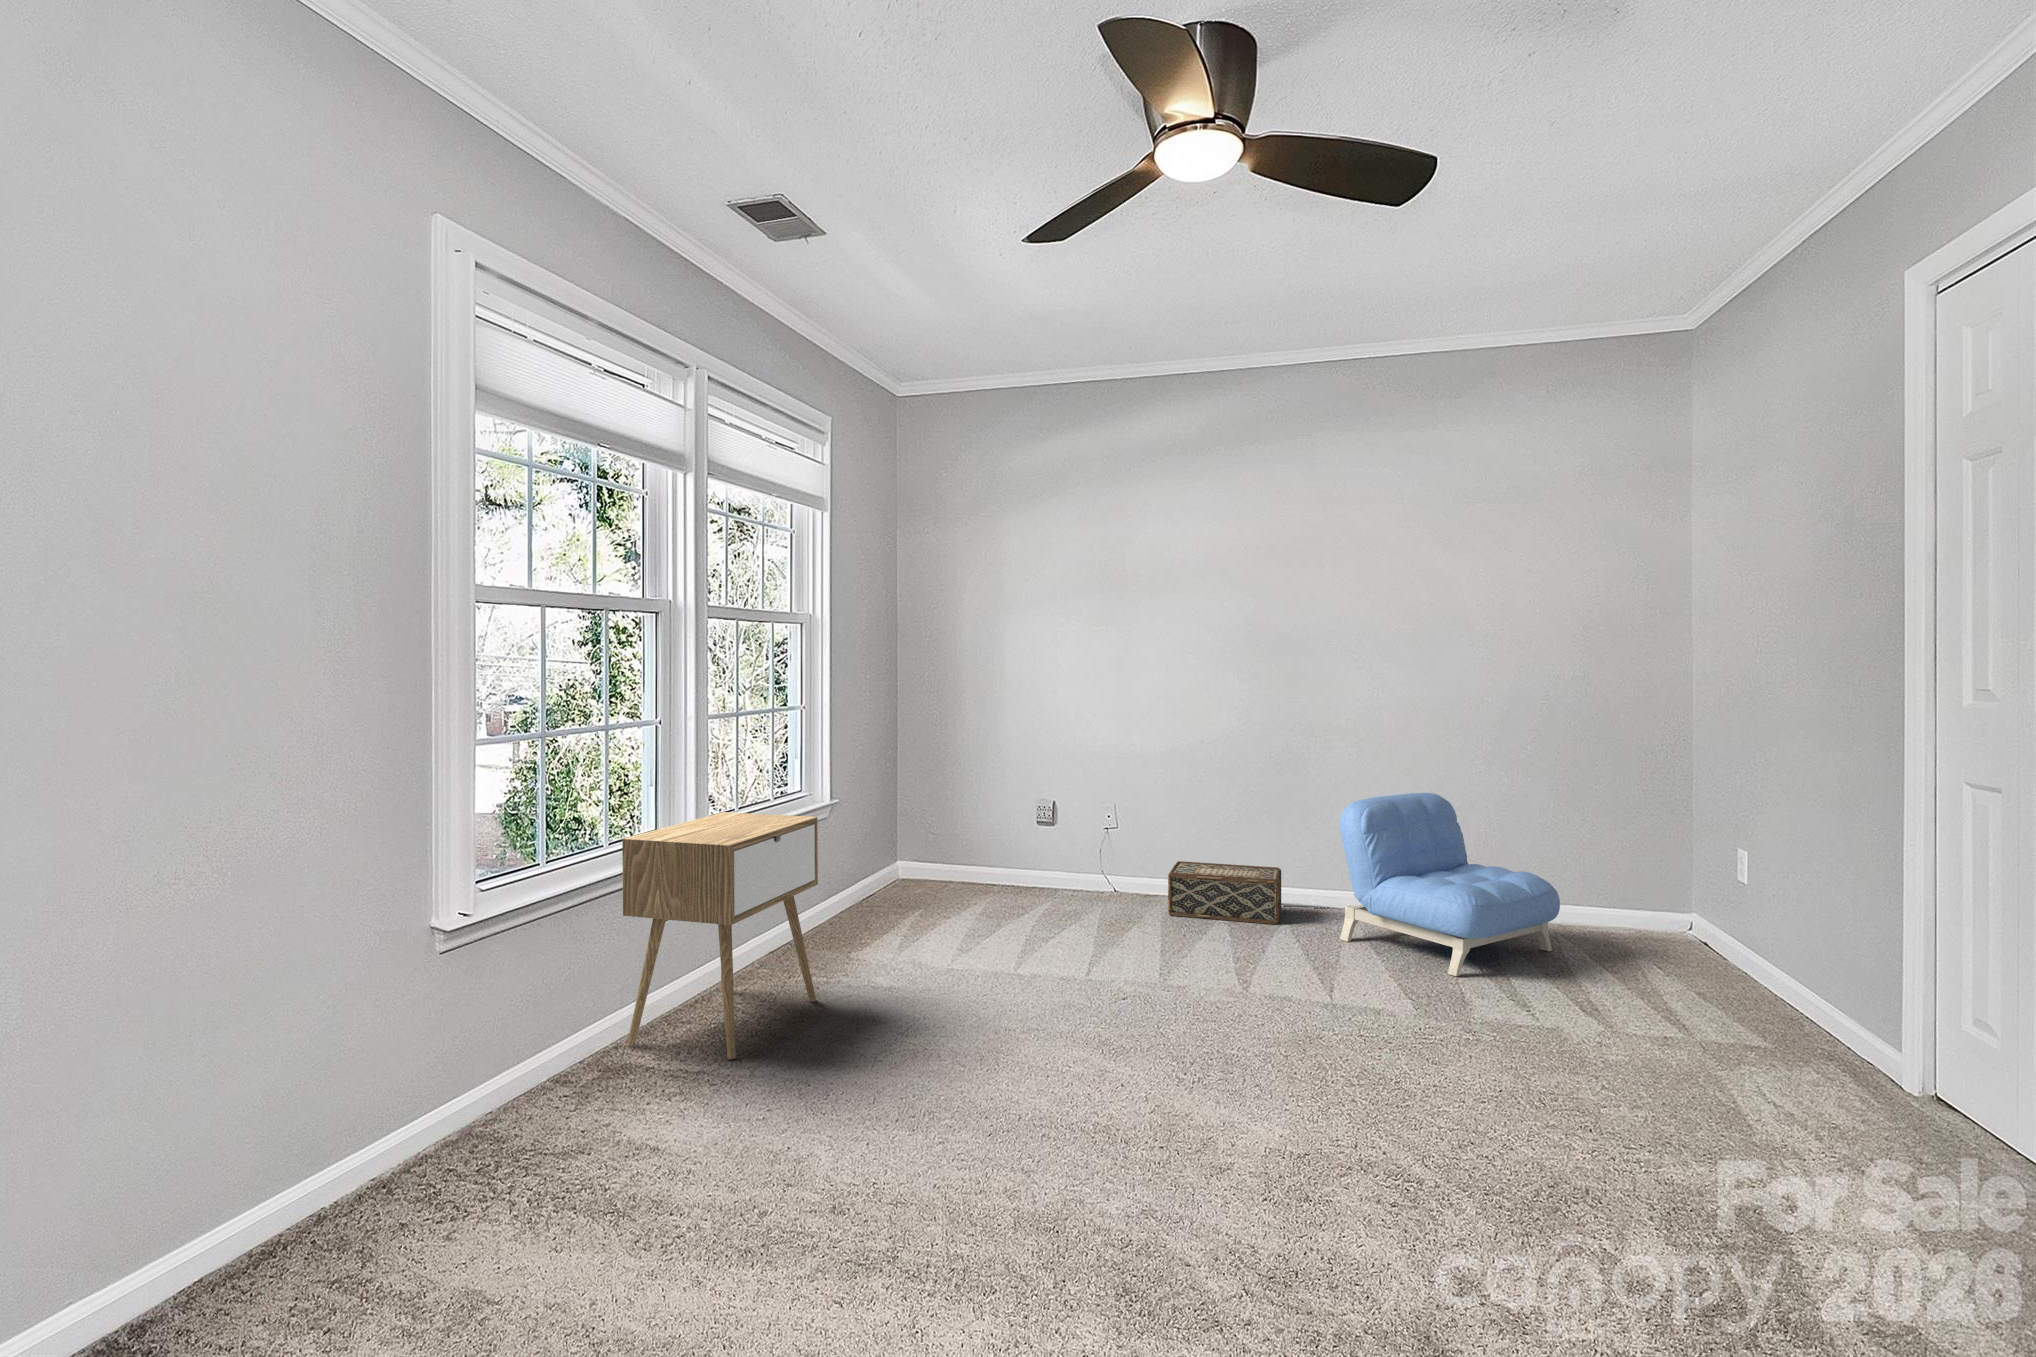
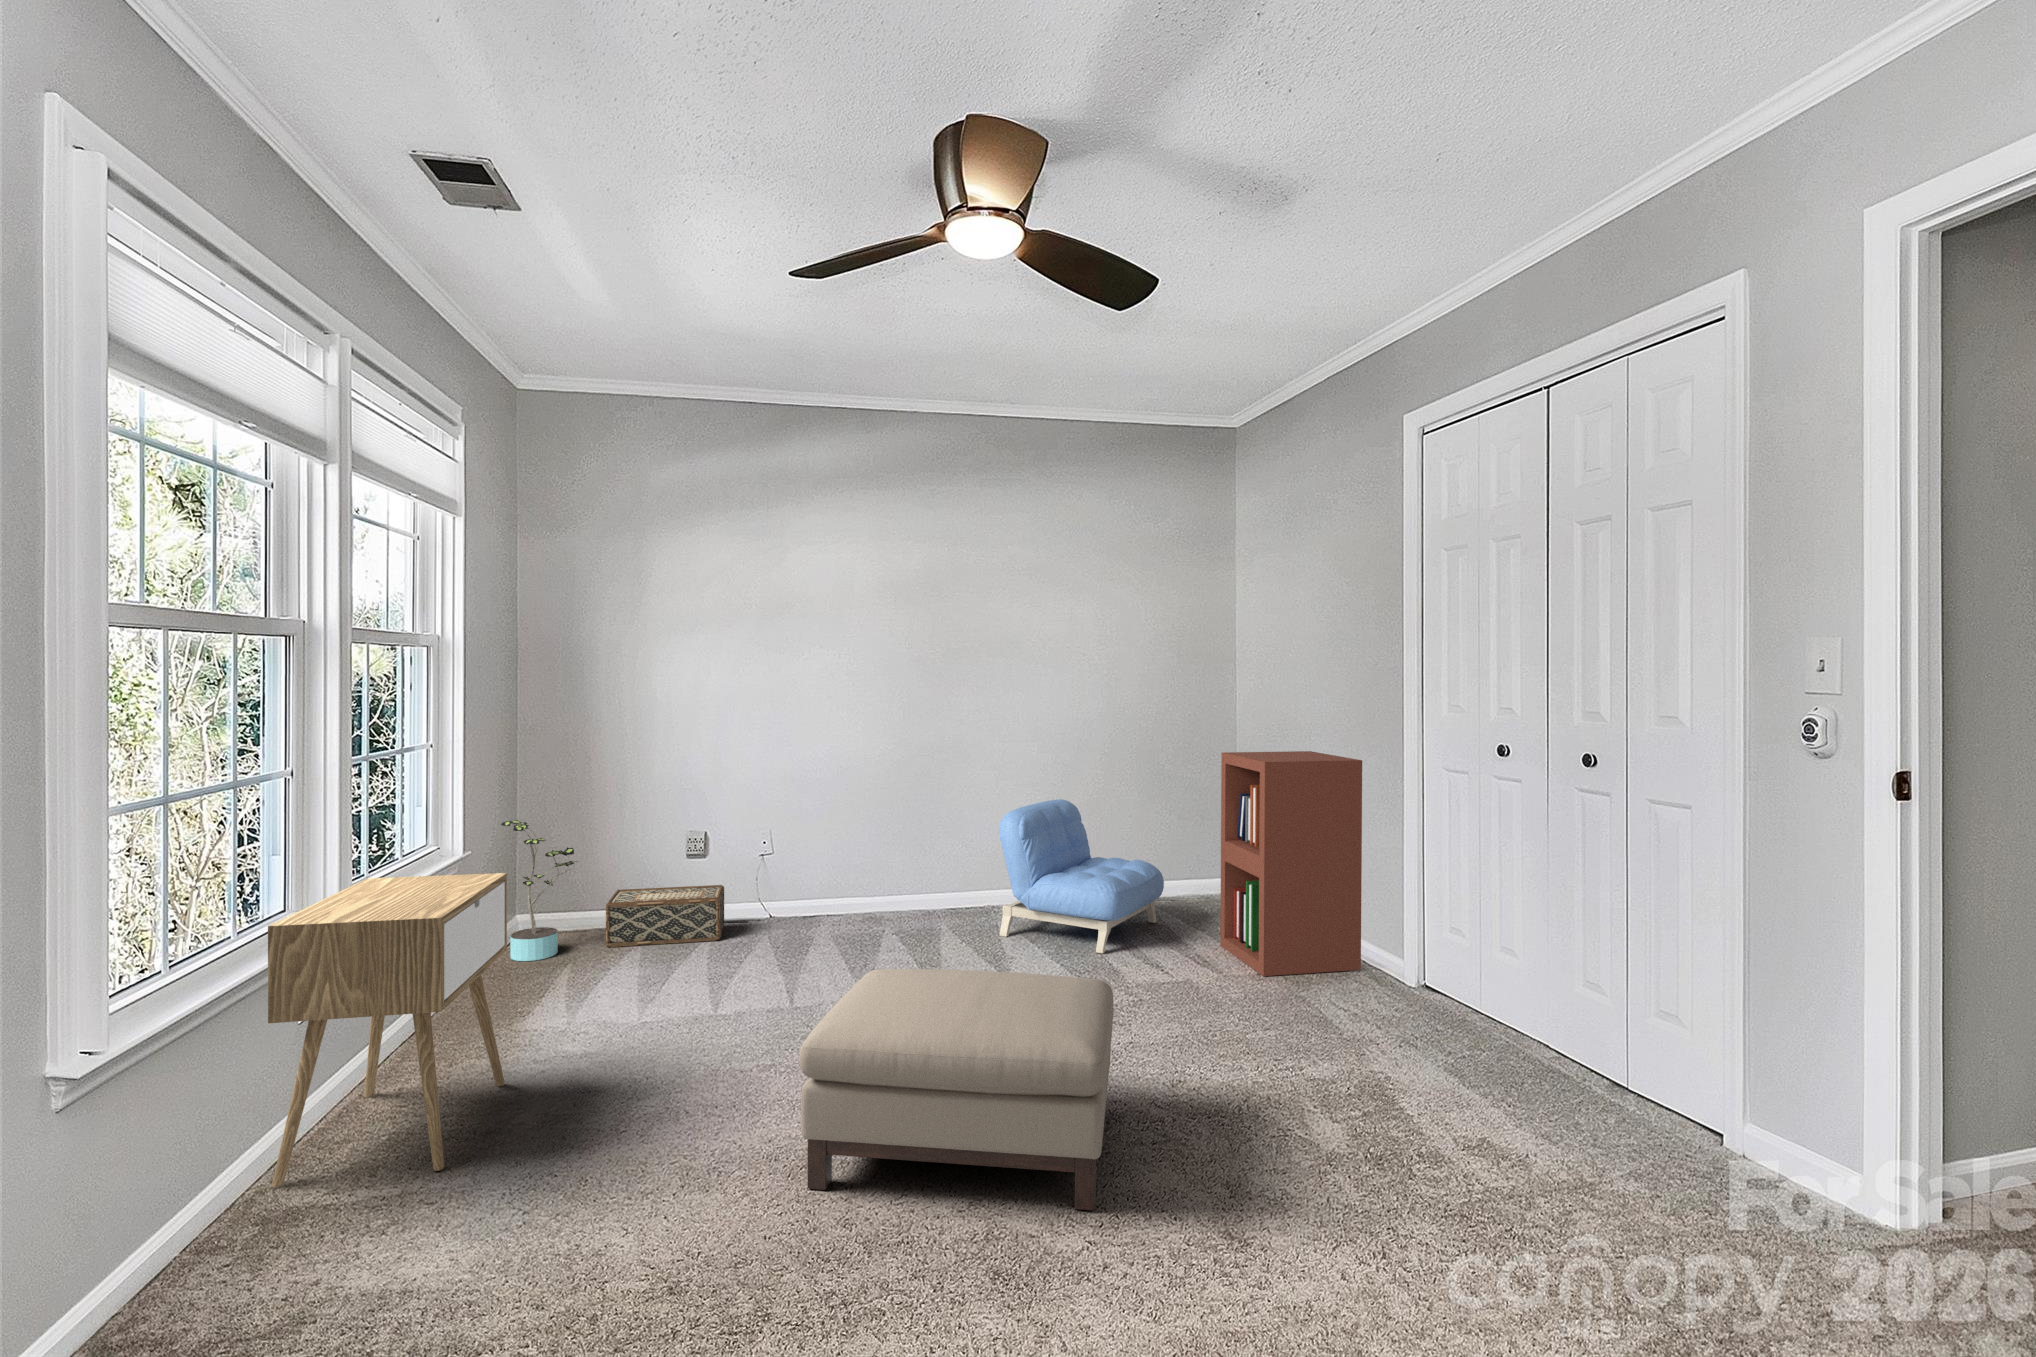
bookshelf: none [1630,743,1851,1055] -> present [1220,751,1362,976]
potted plant: none [874,779,940,903] -> present [501,820,577,961]
woven basket: present [1168,861,1281,924] -> present [606,885,724,947]
ottoman: none [985,946,1365,1259] -> present [799,969,1114,1210]

